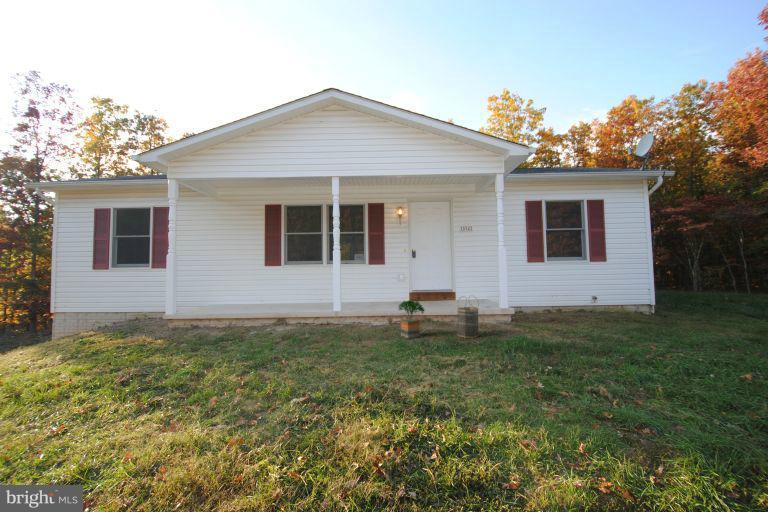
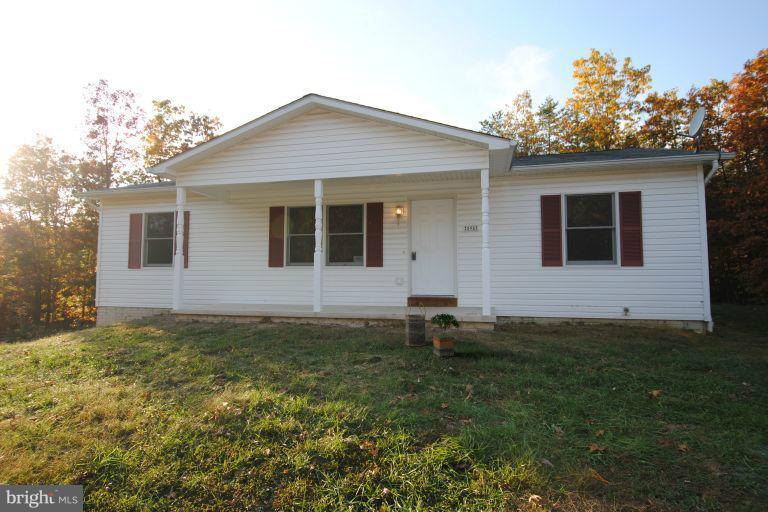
potted tree: present [399,301,425,338] -> present [431,314,460,357]

